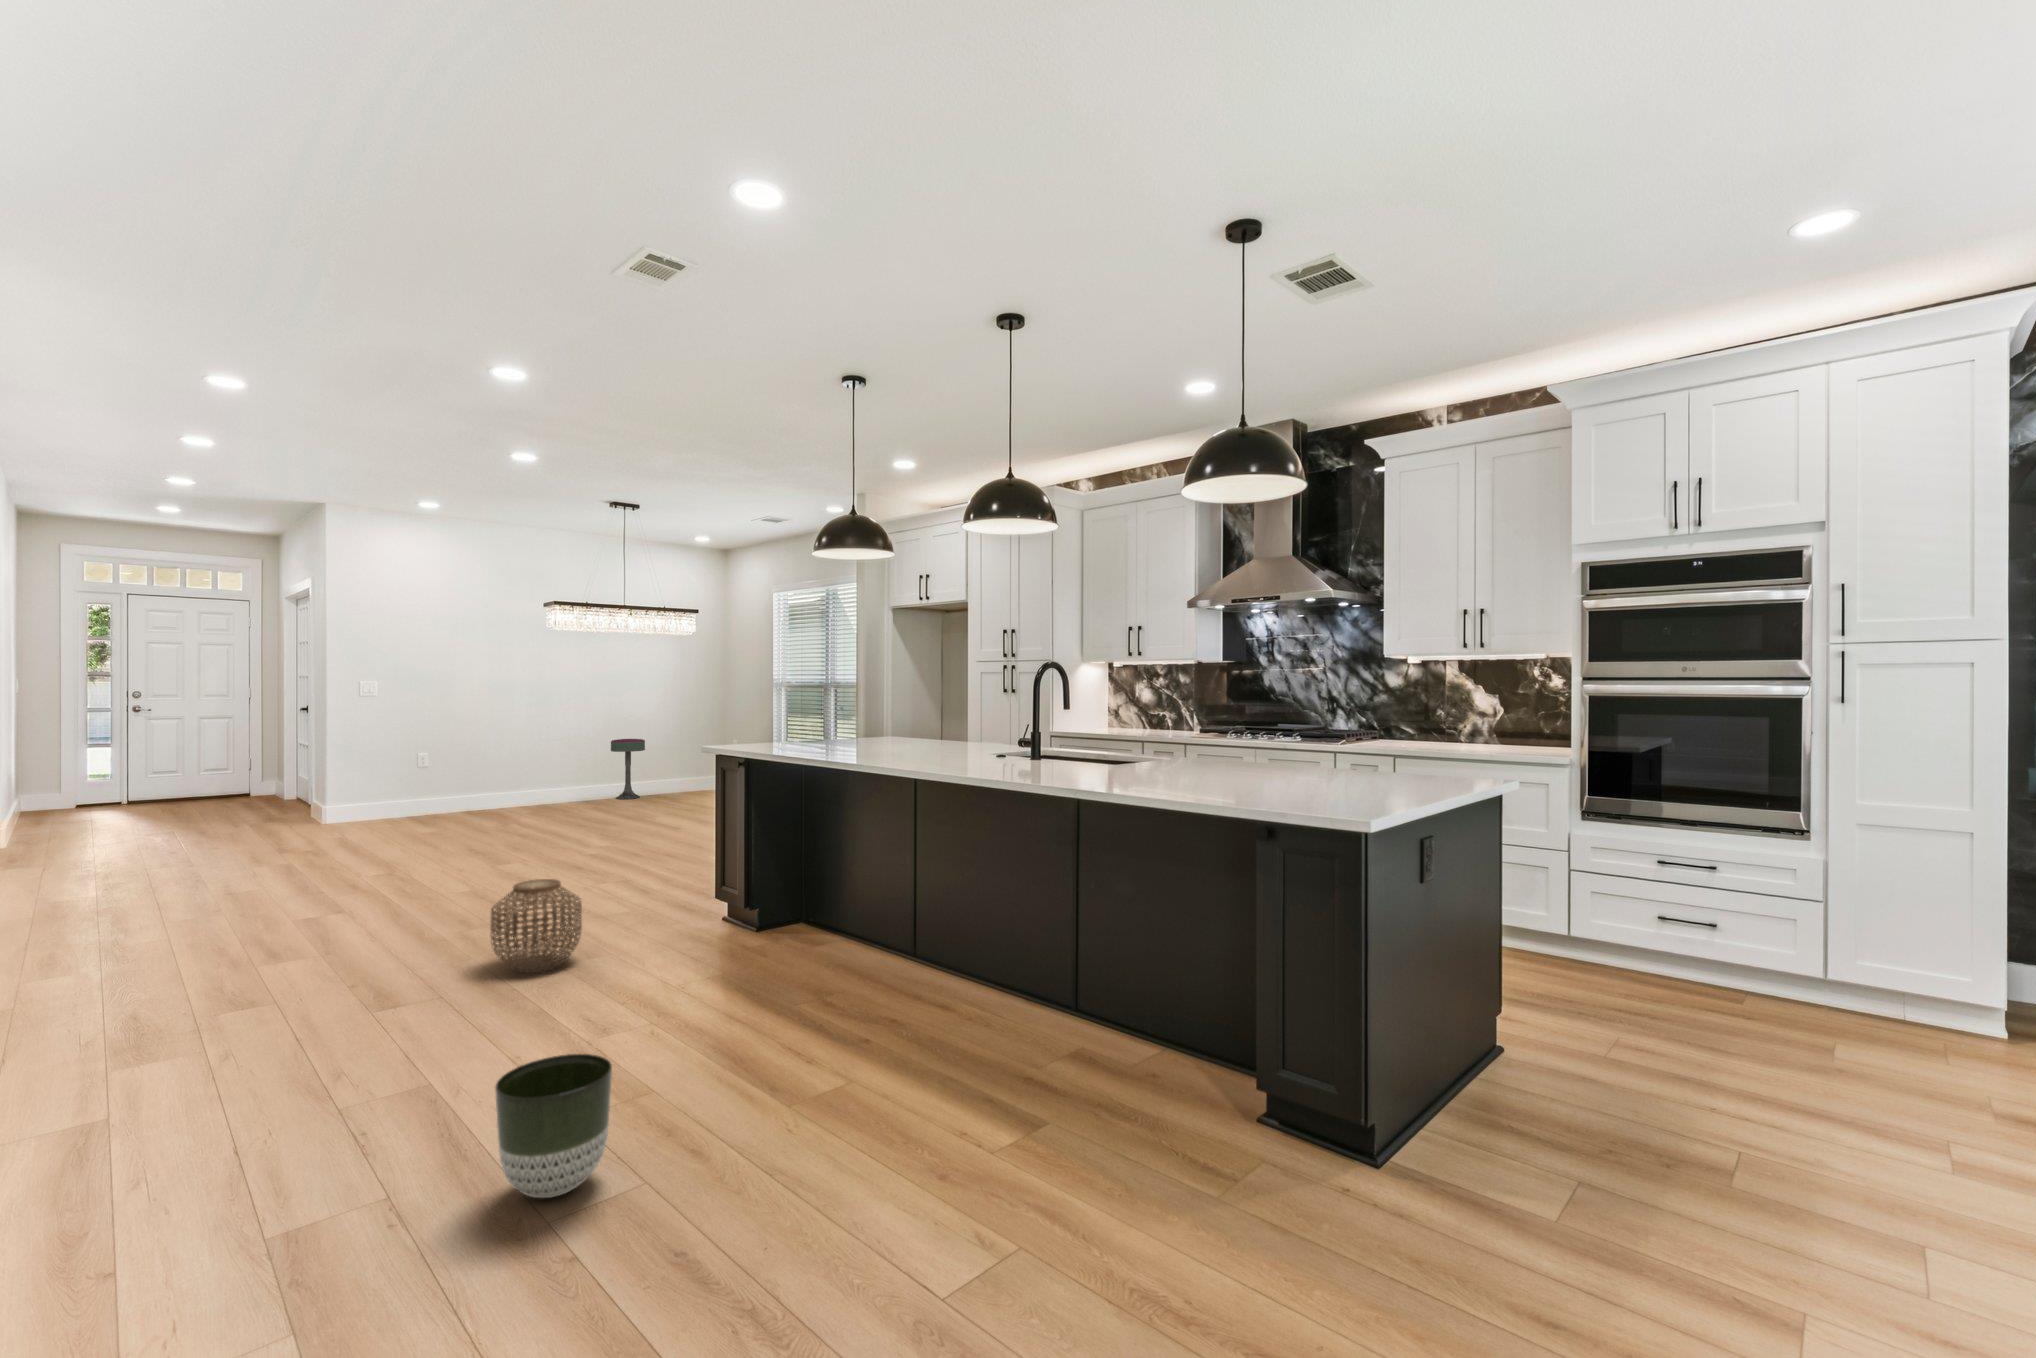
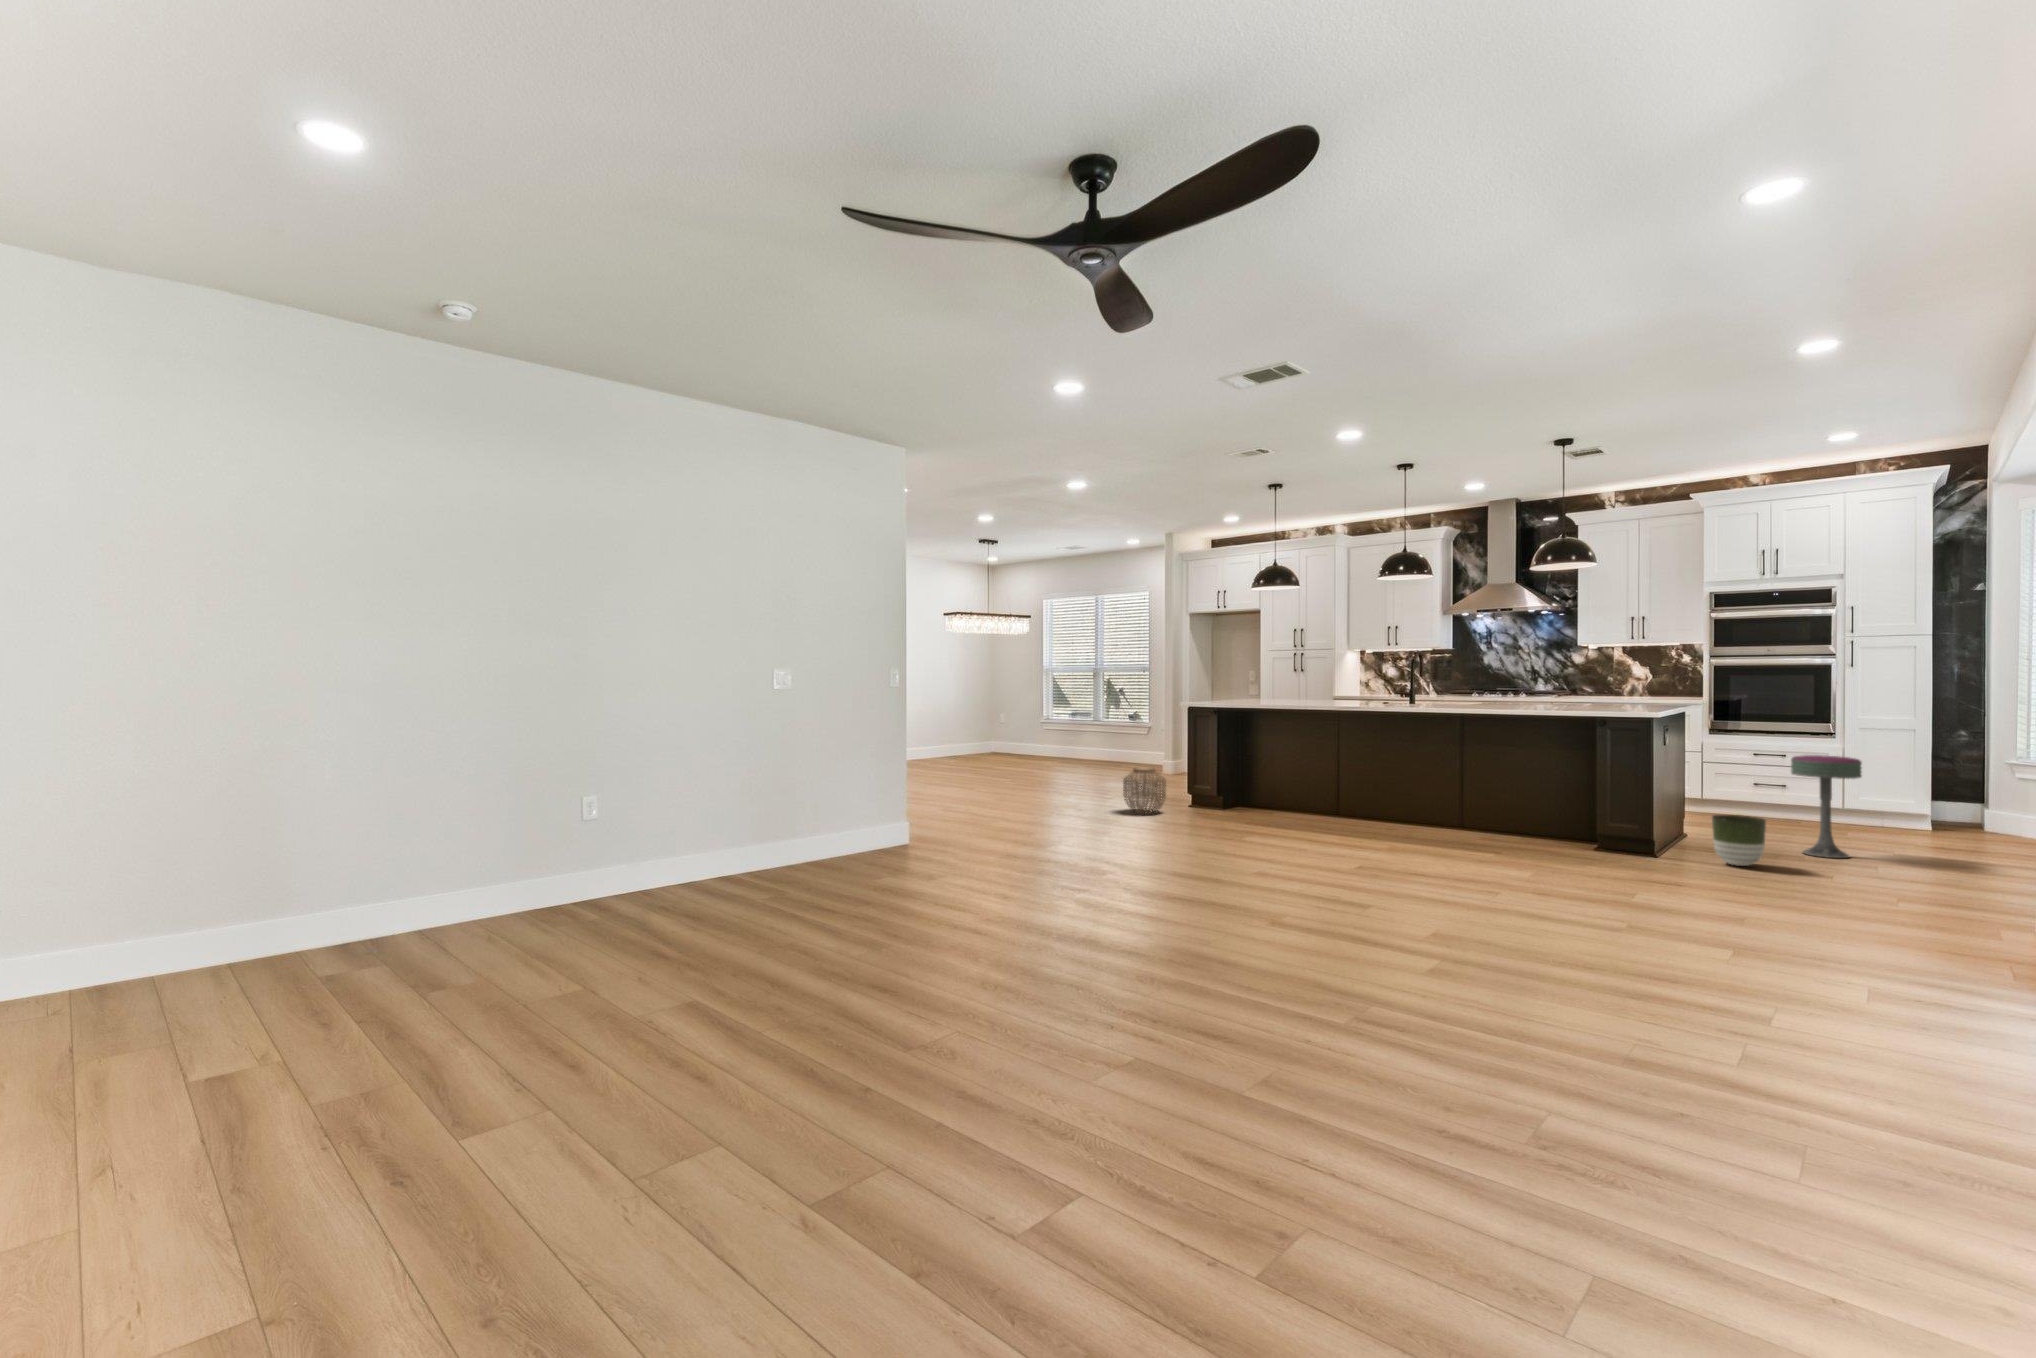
bar stool: present [611,739,645,799] -> present [1791,755,1862,858]
planter: present [495,1054,612,1198] -> present [1712,815,1766,866]

